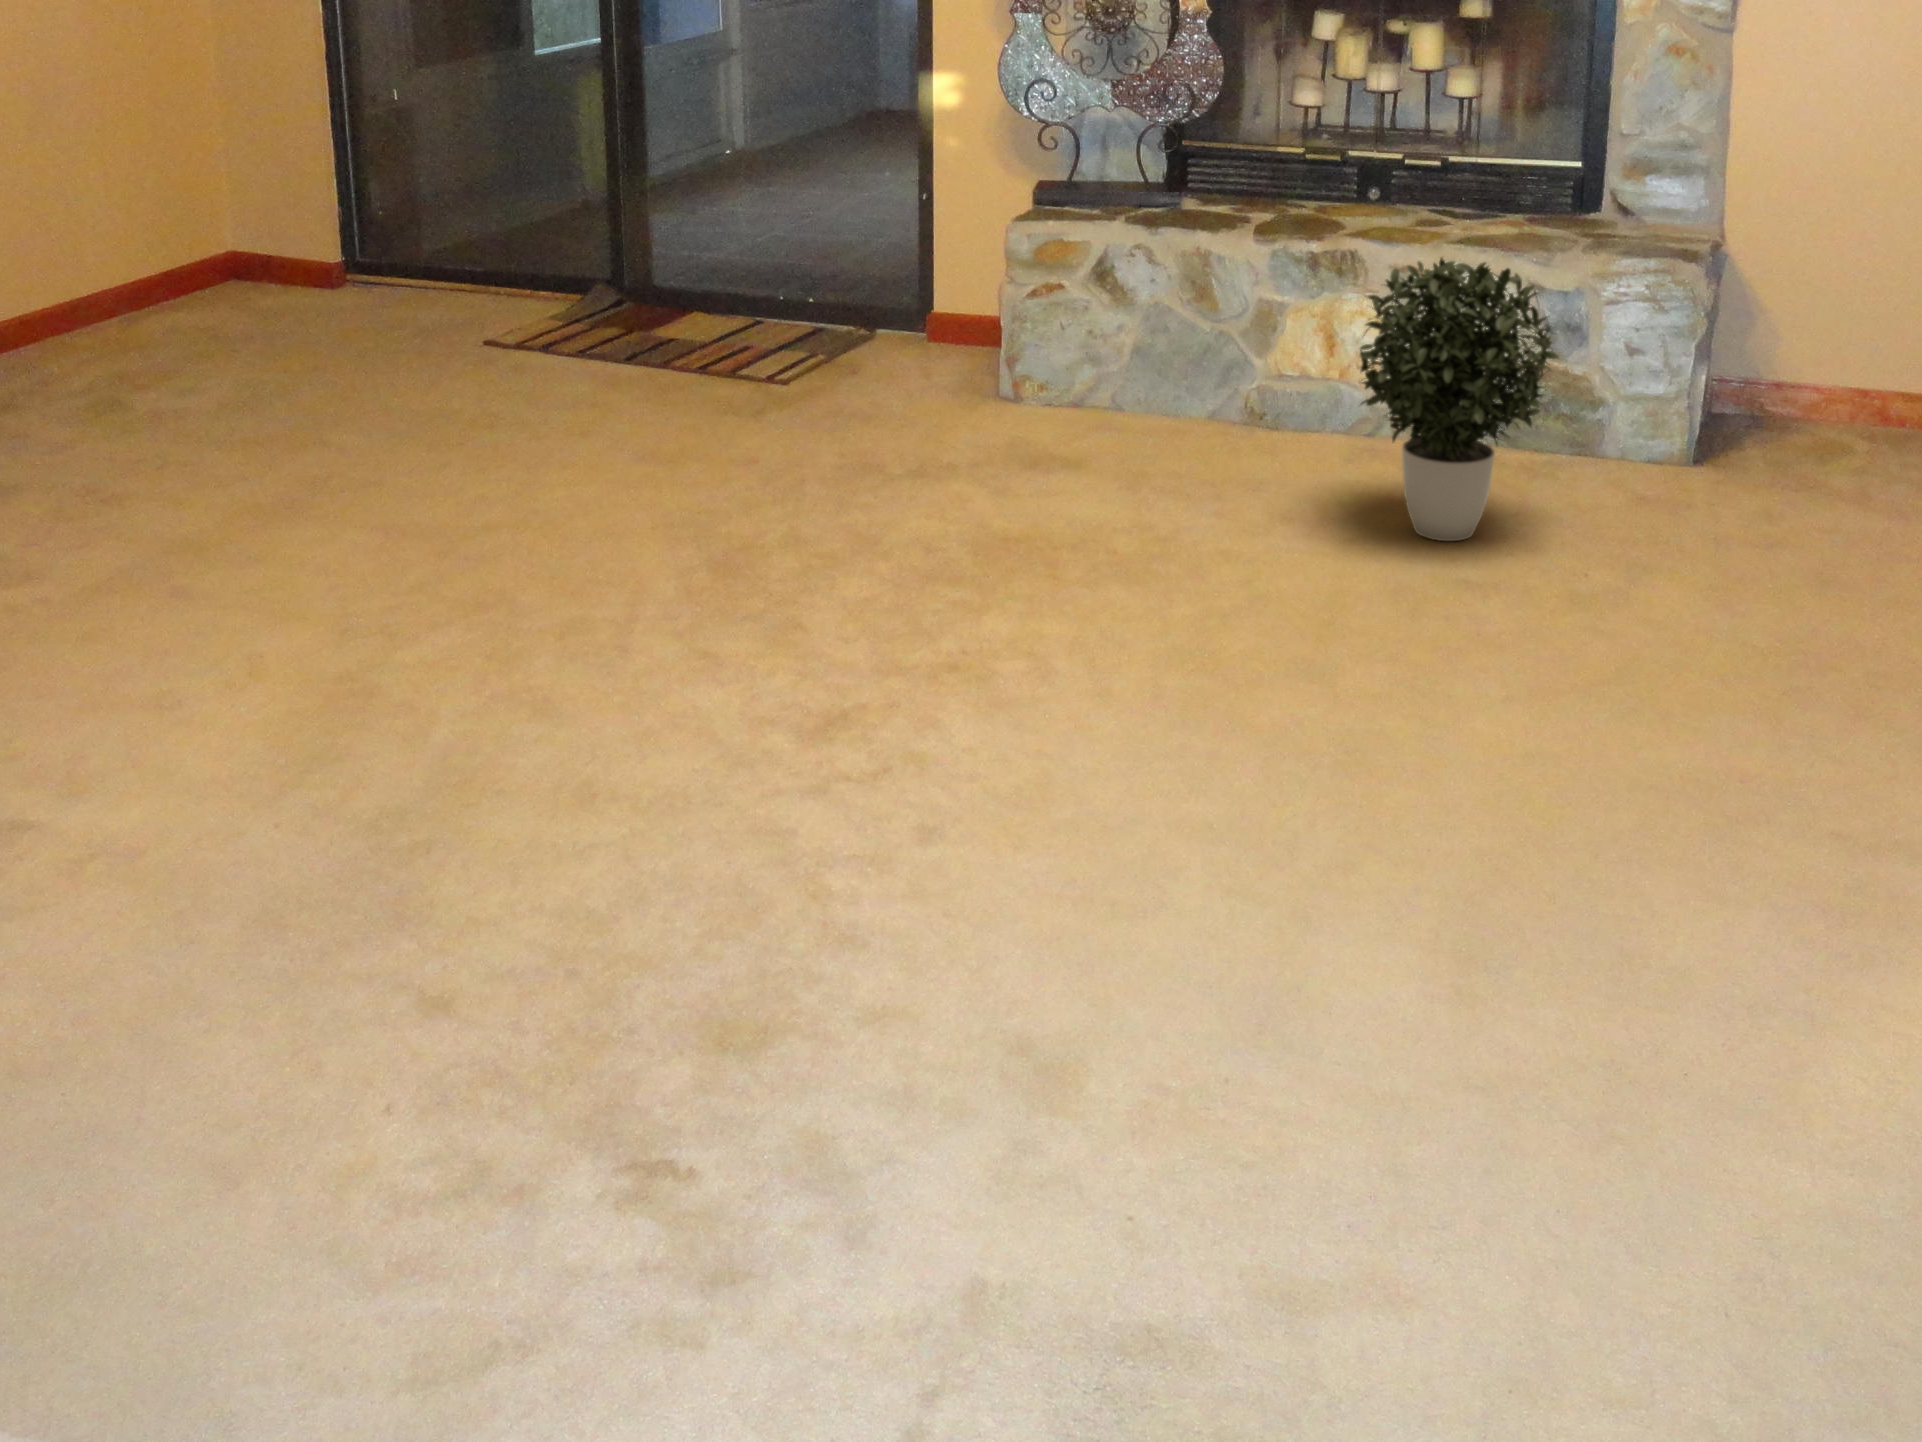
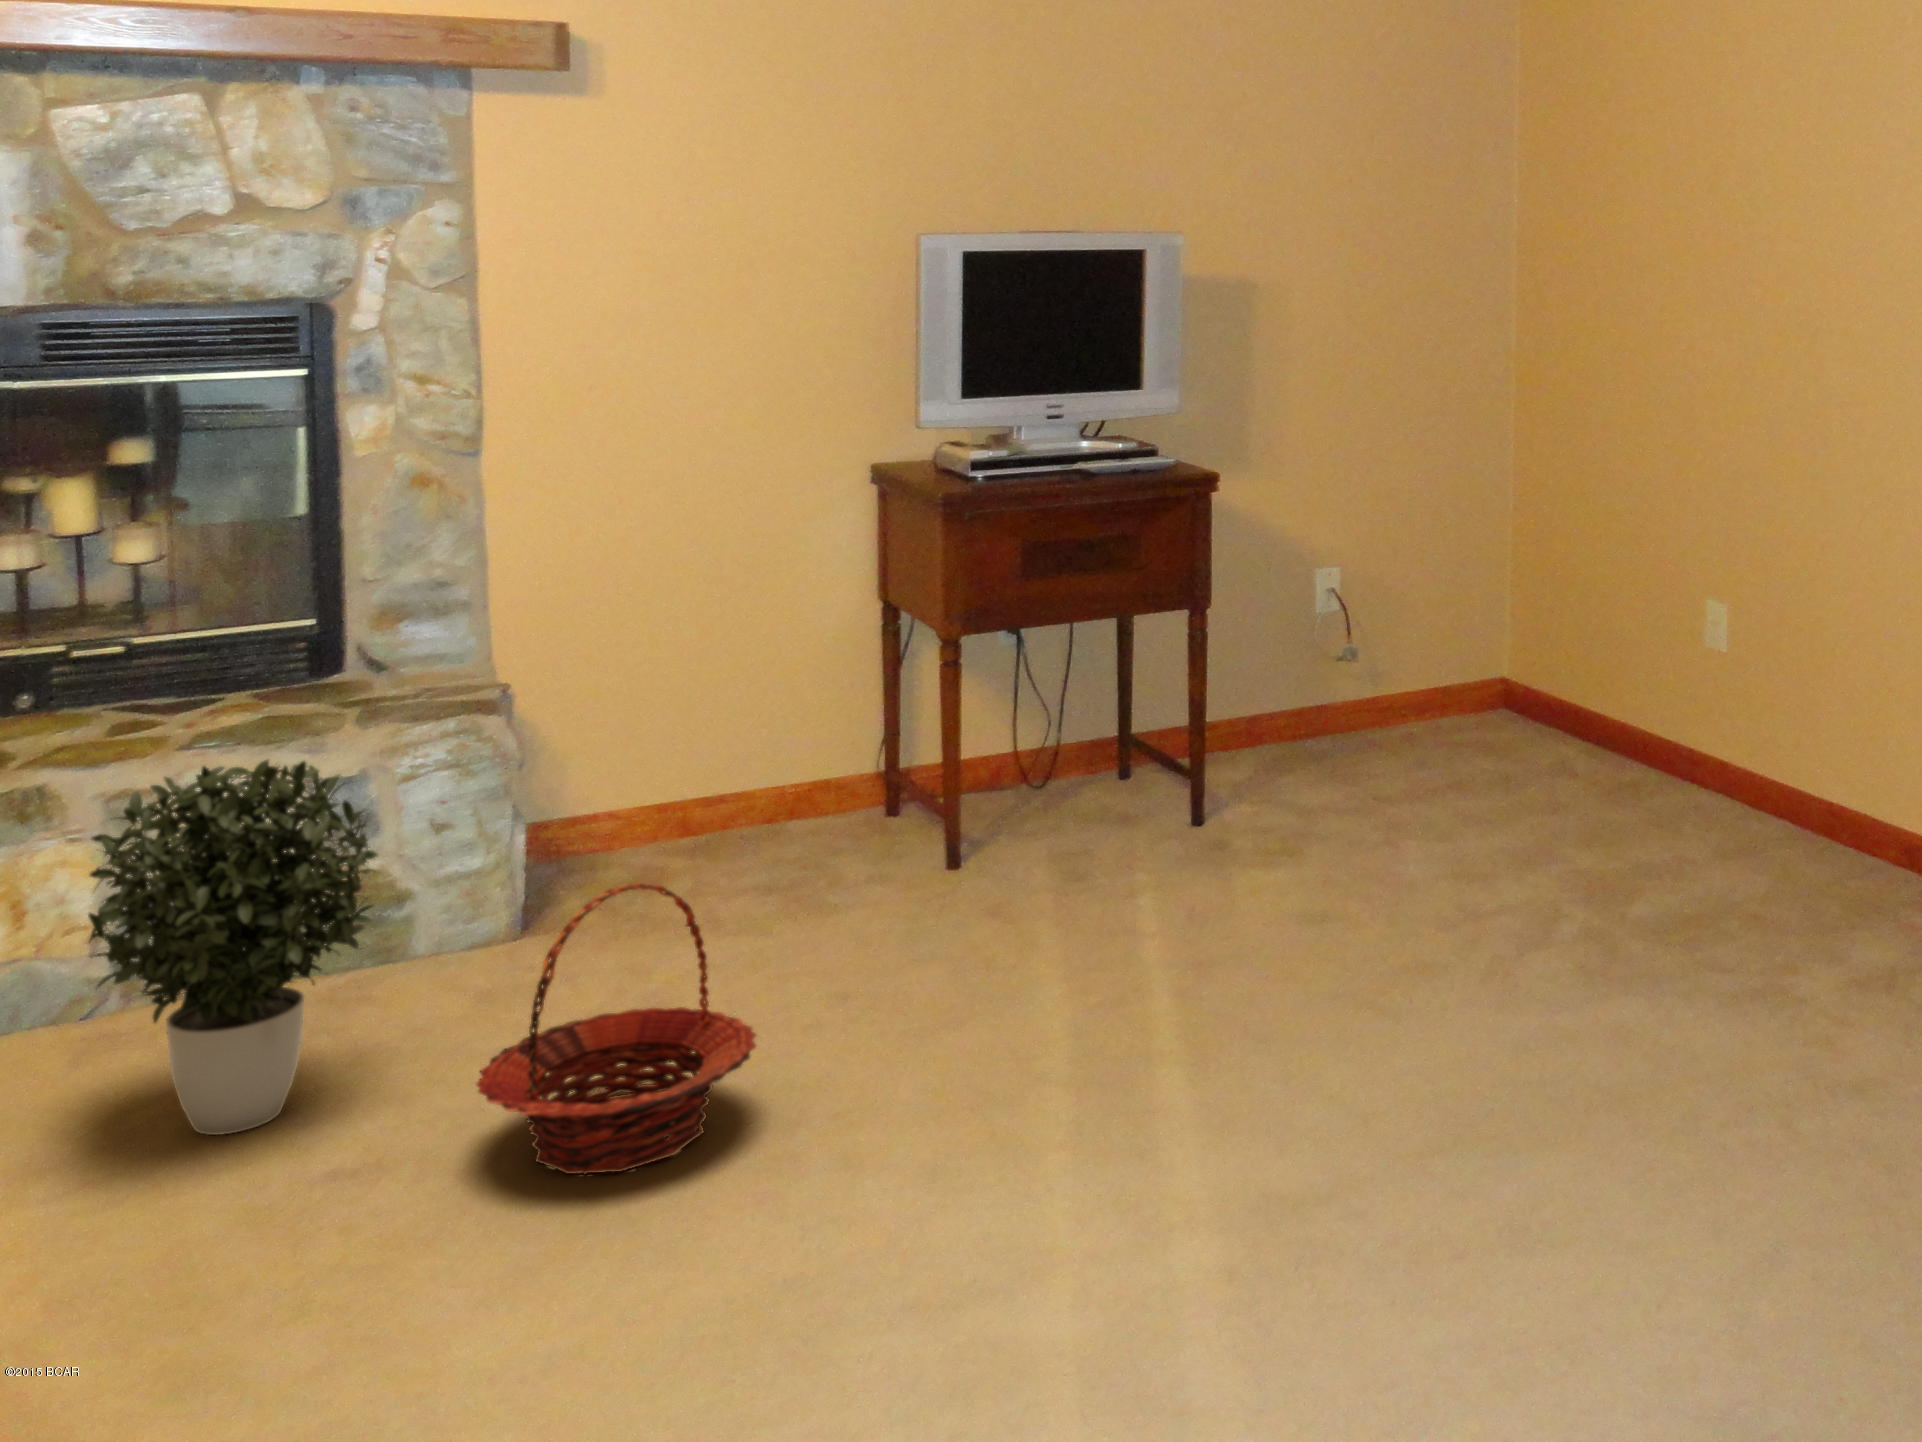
basket: none [1582,425,1820,666] -> present [477,883,756,1174]

